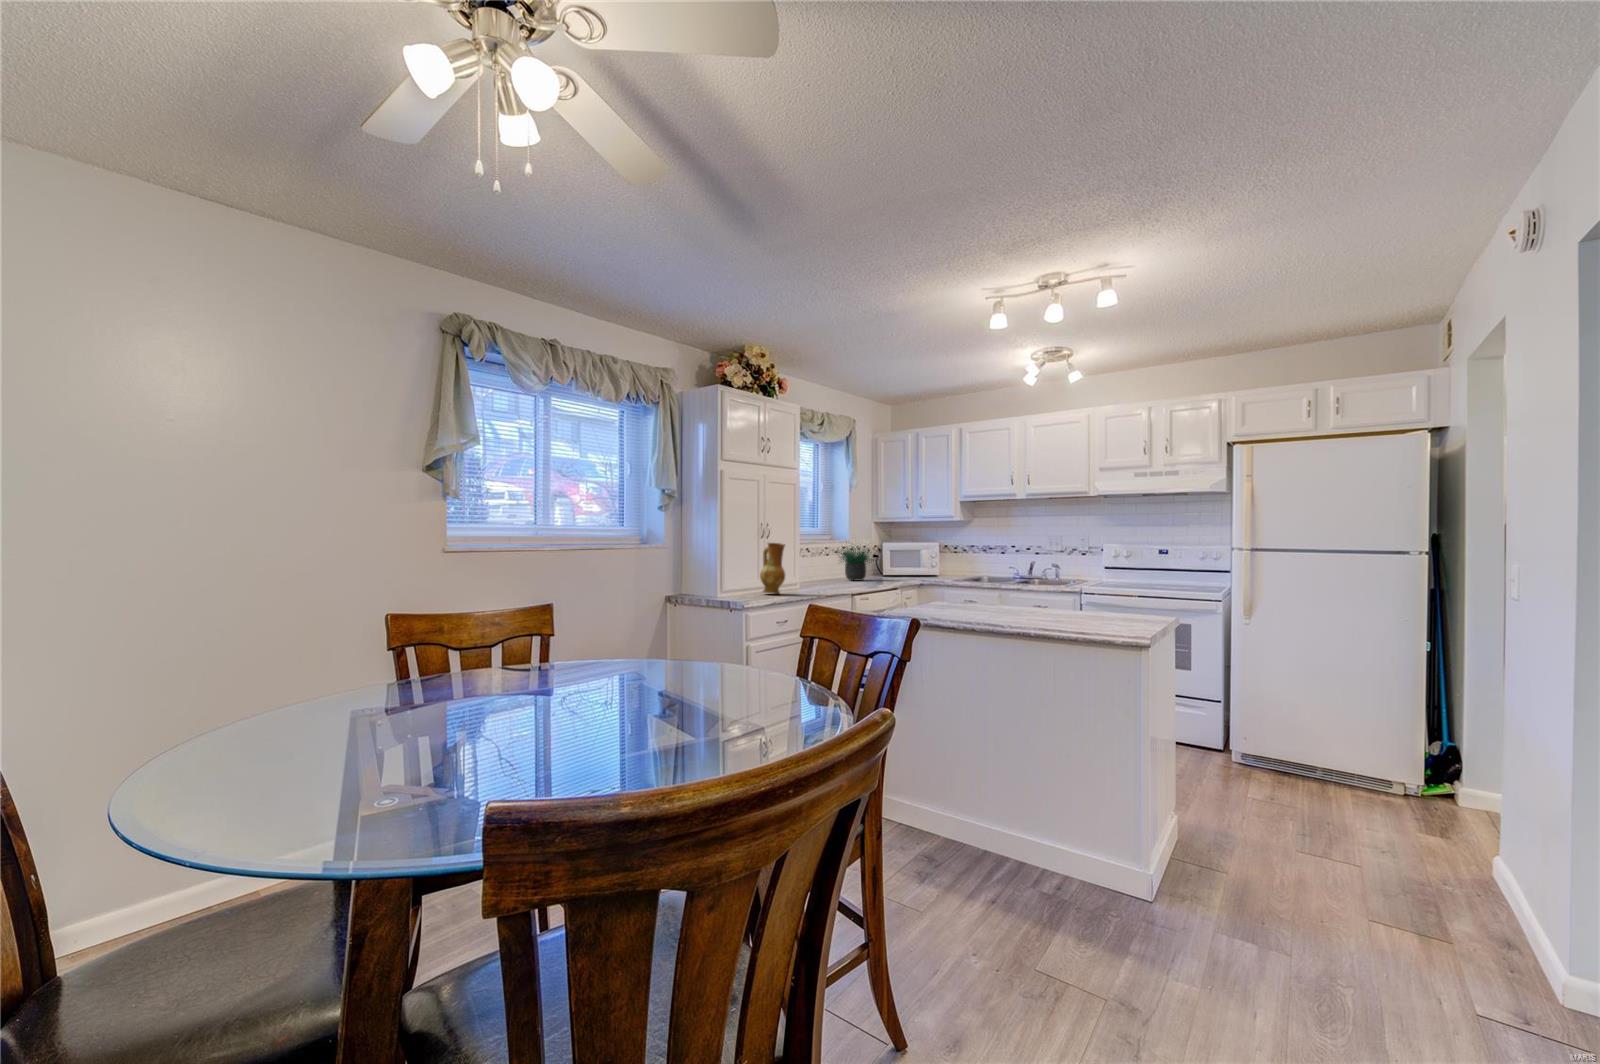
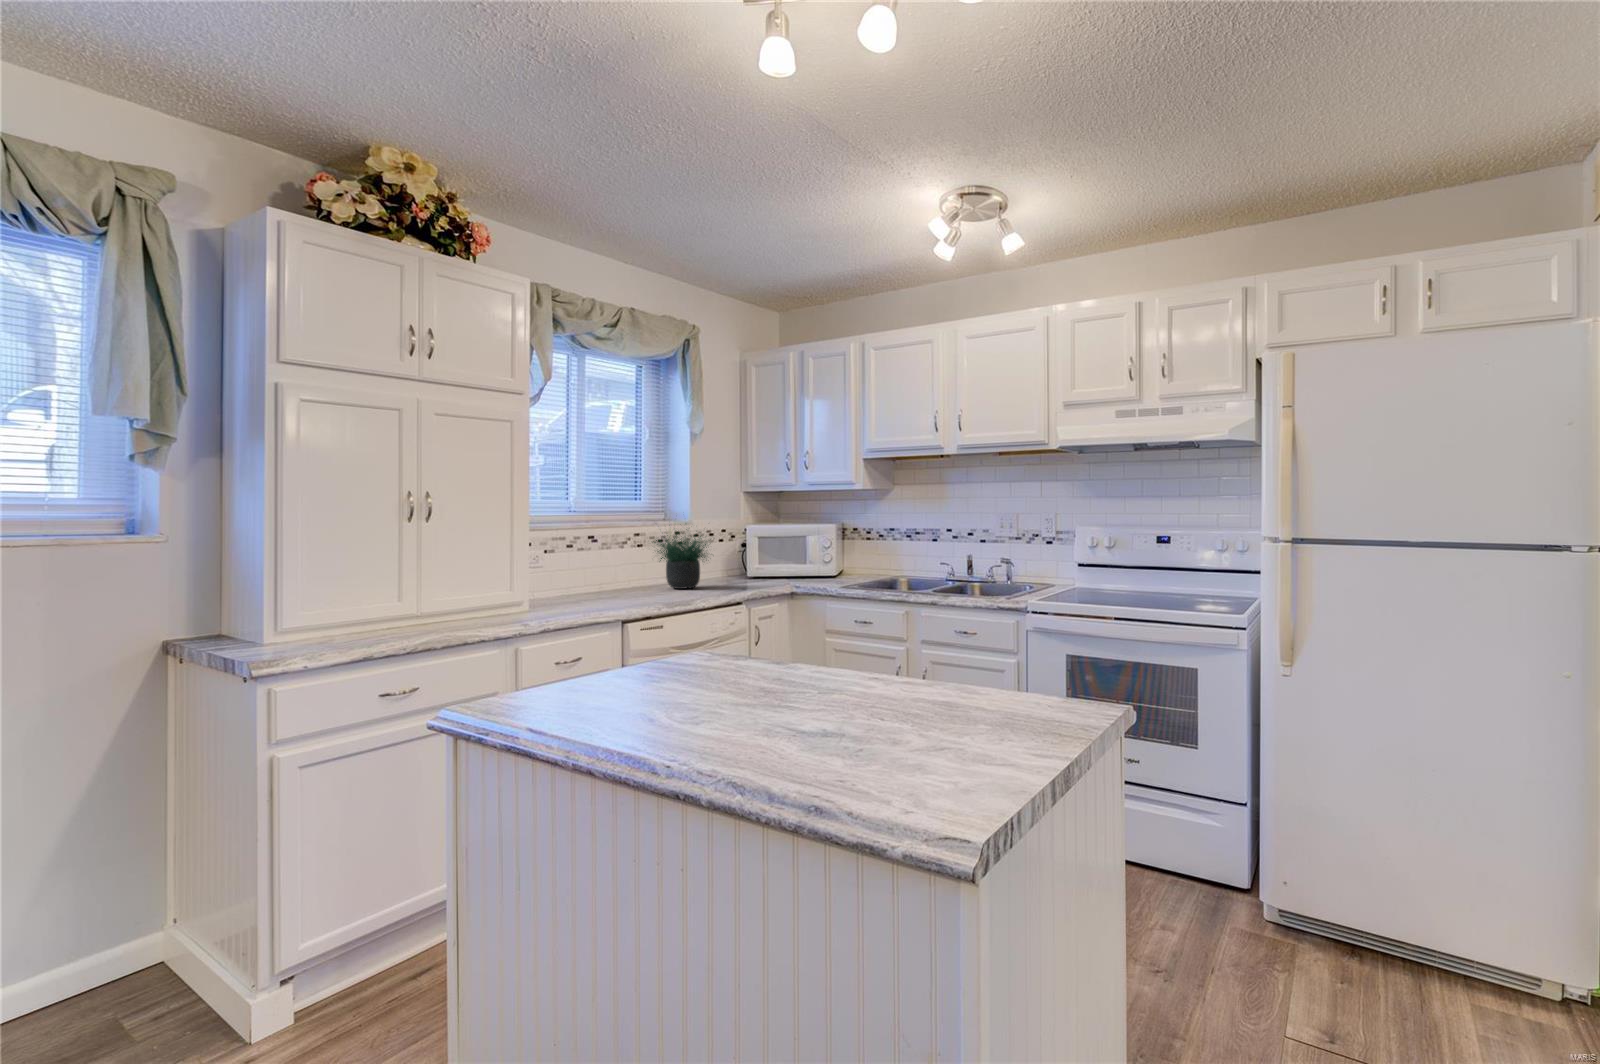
ceramic jug: present [760,543,785,594] -> none [426,534,476,628]

